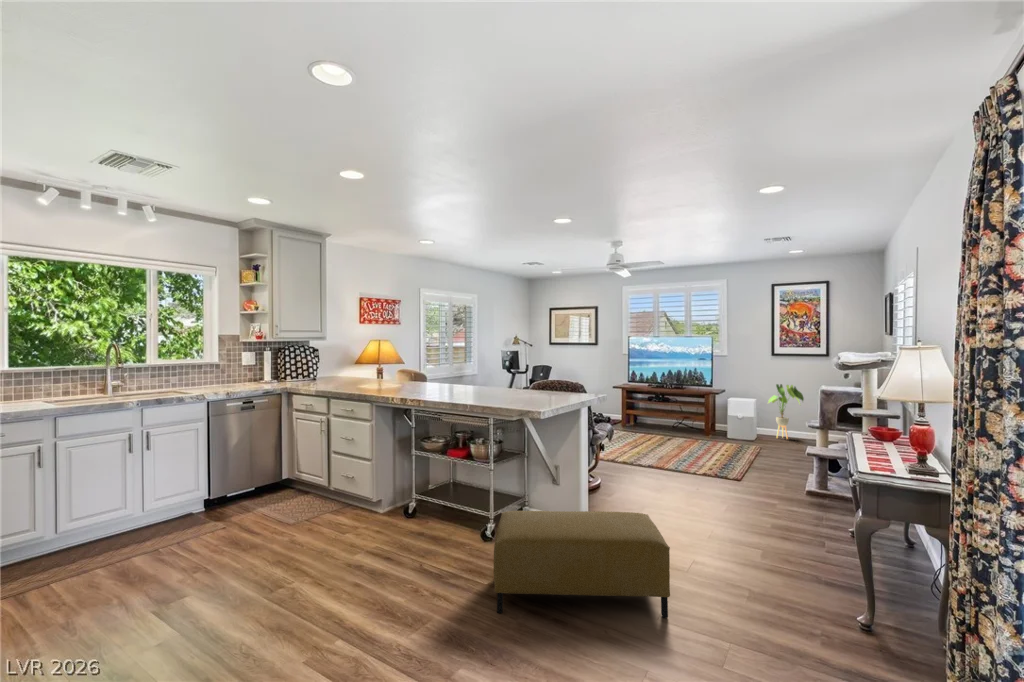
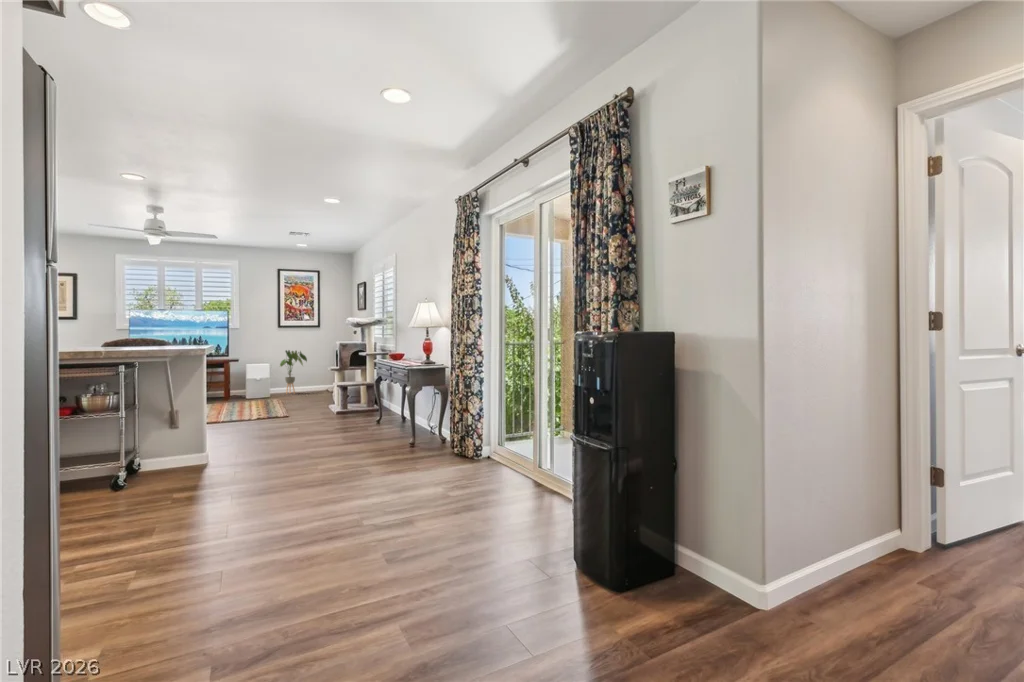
ottoman: present [494,511,670,618] -> none [169,419,325,505]

